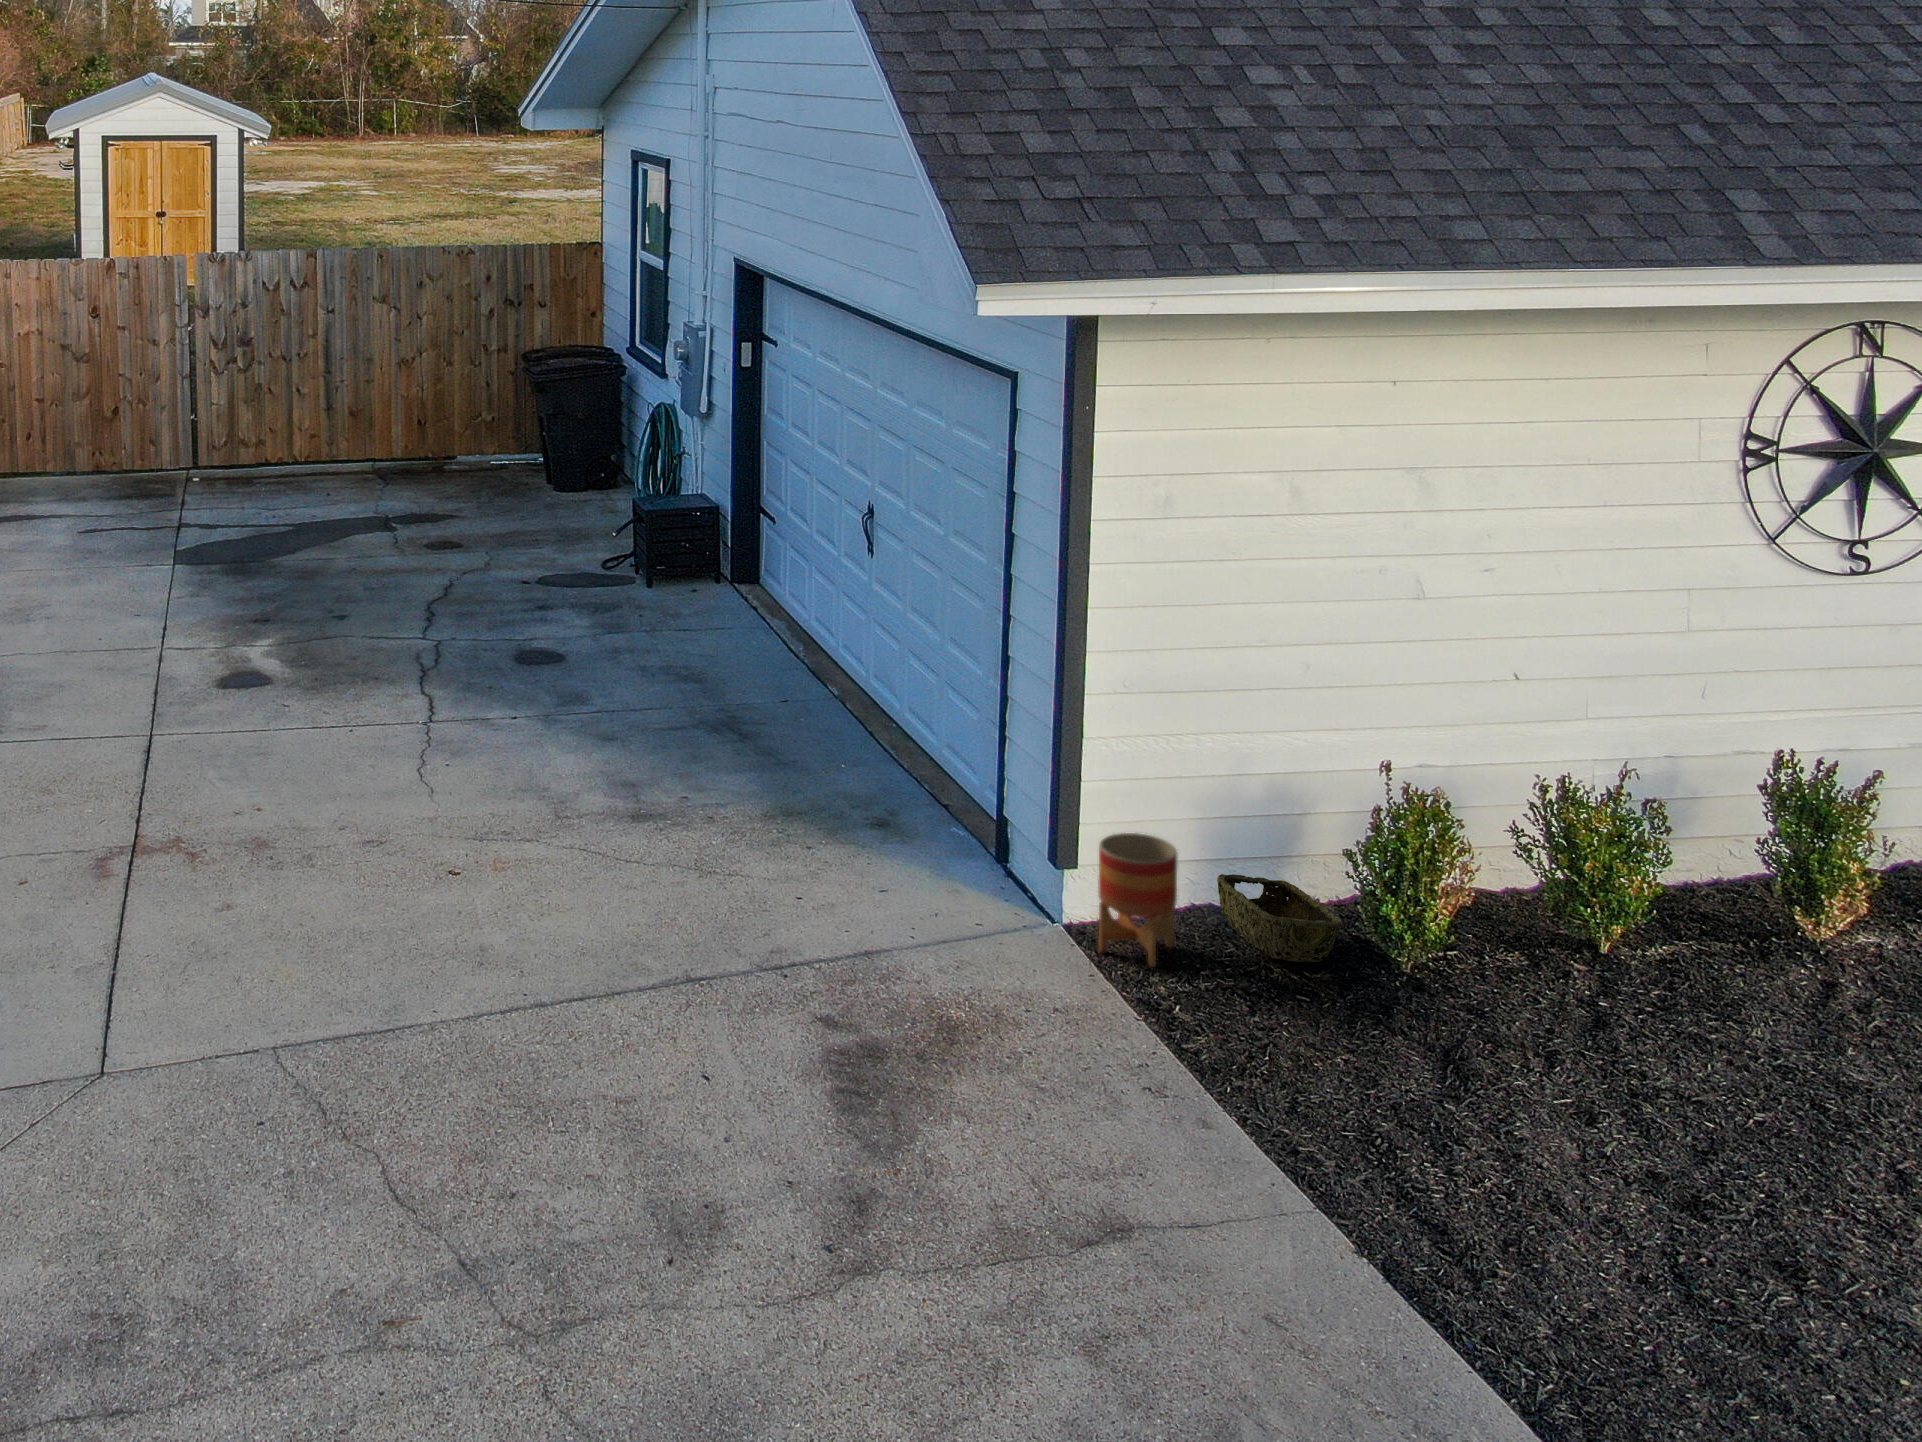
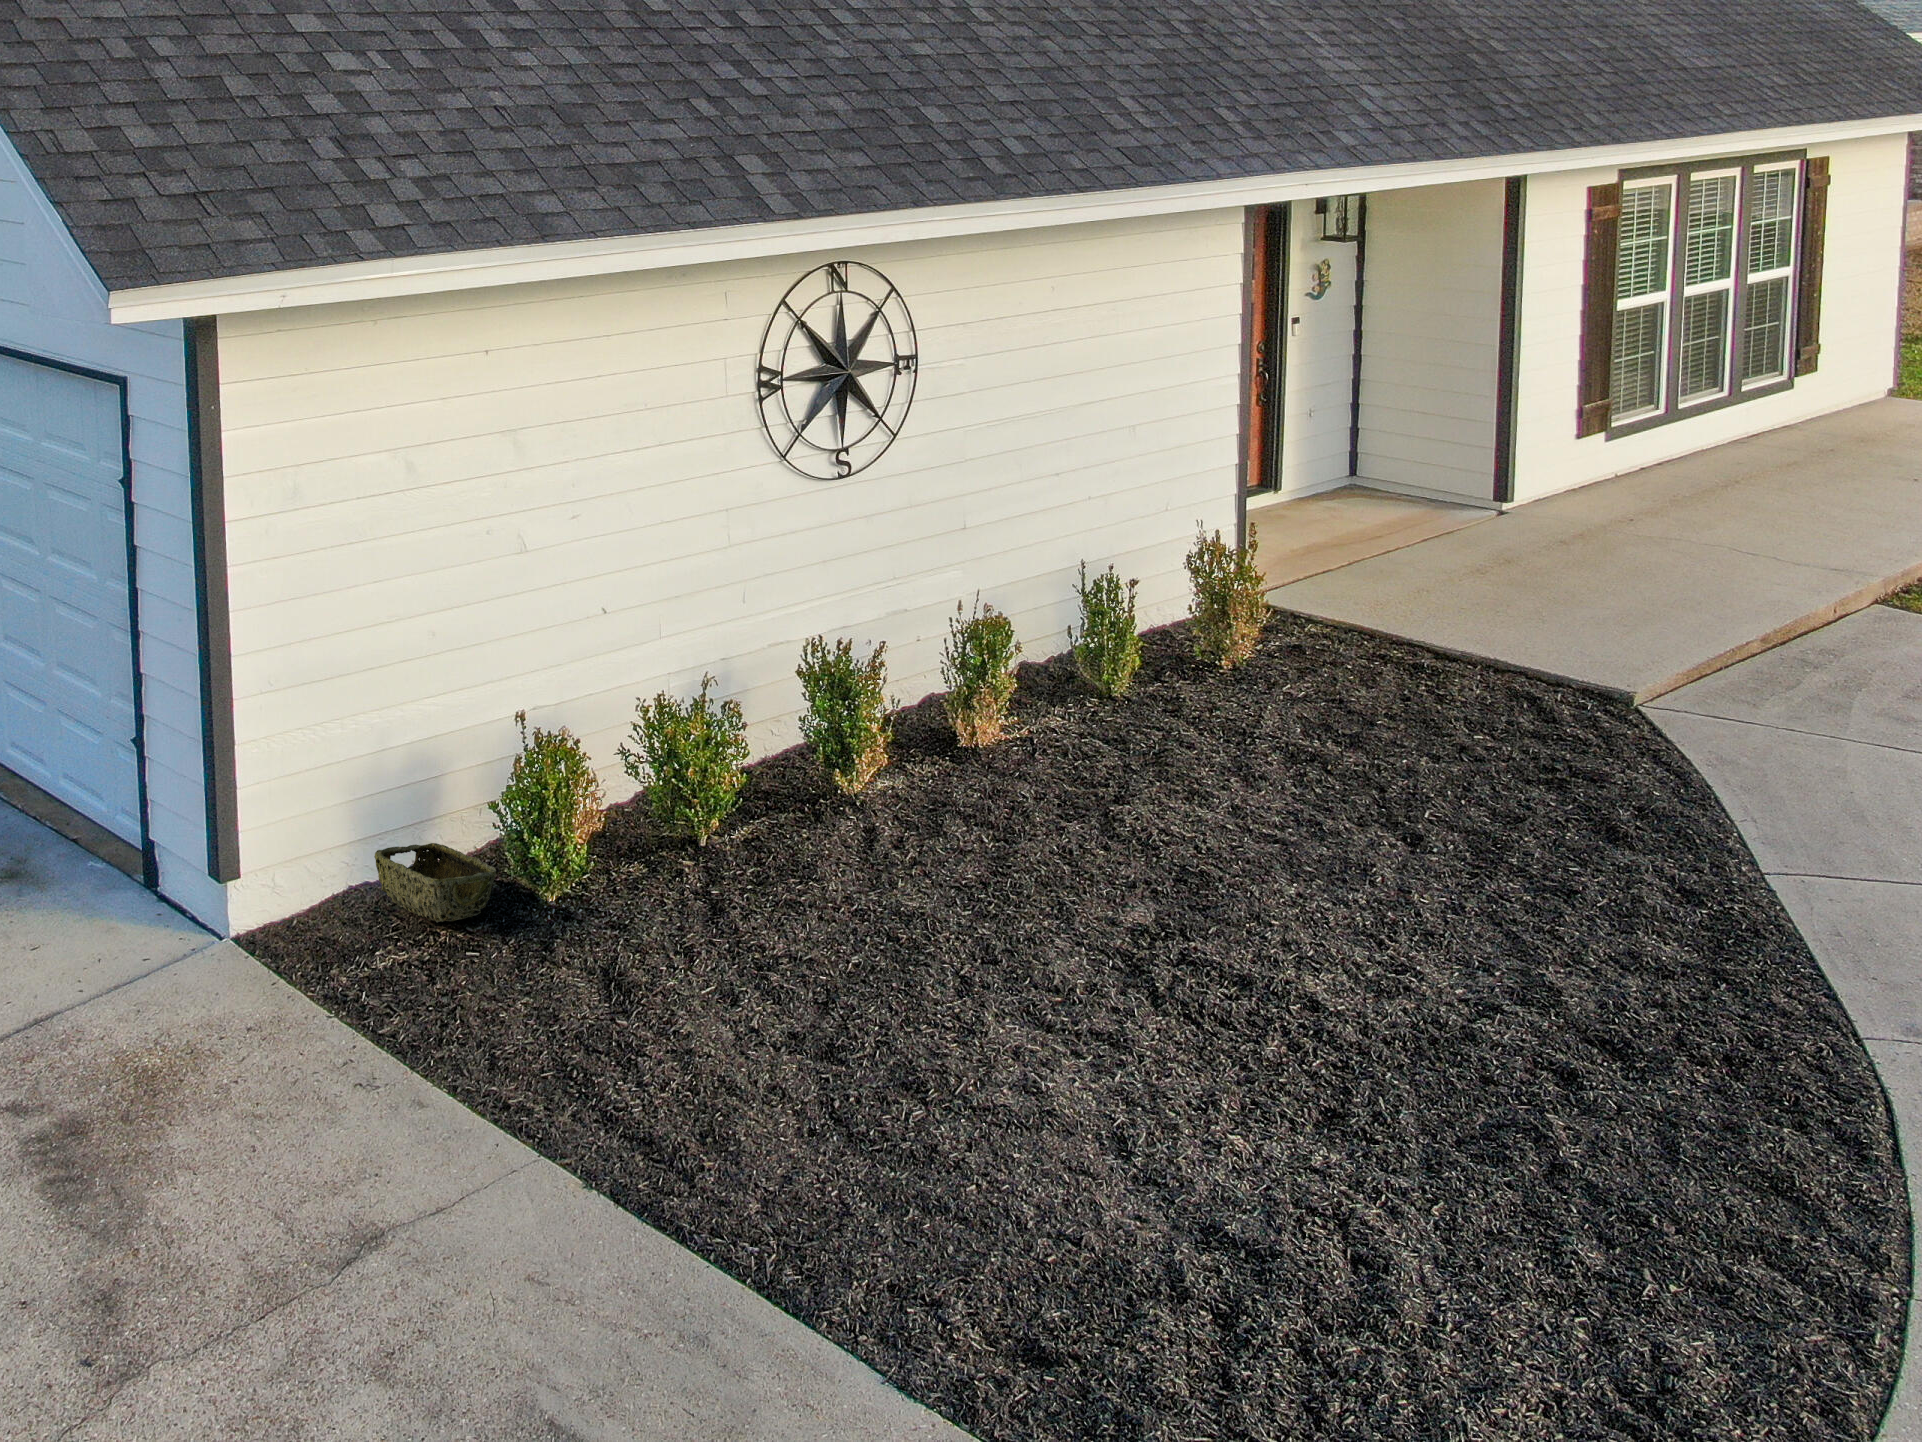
planter: present [1098,833,1178,967] -> none [263,826,342,962]

